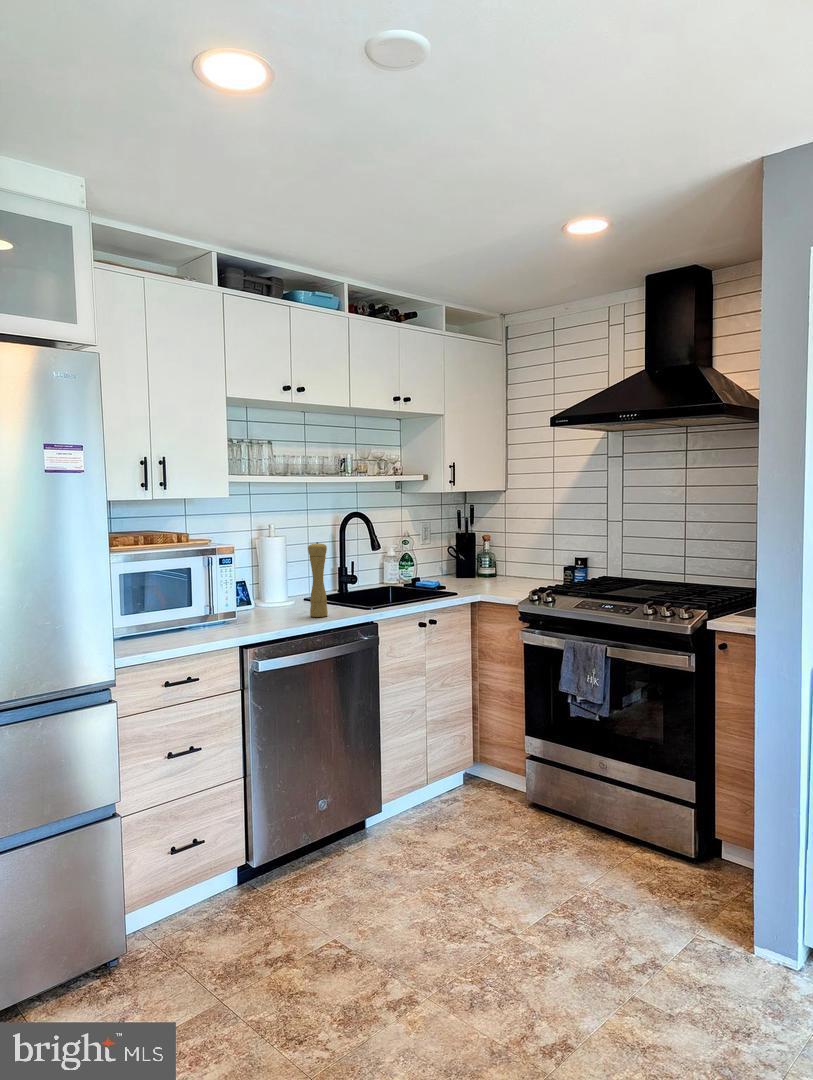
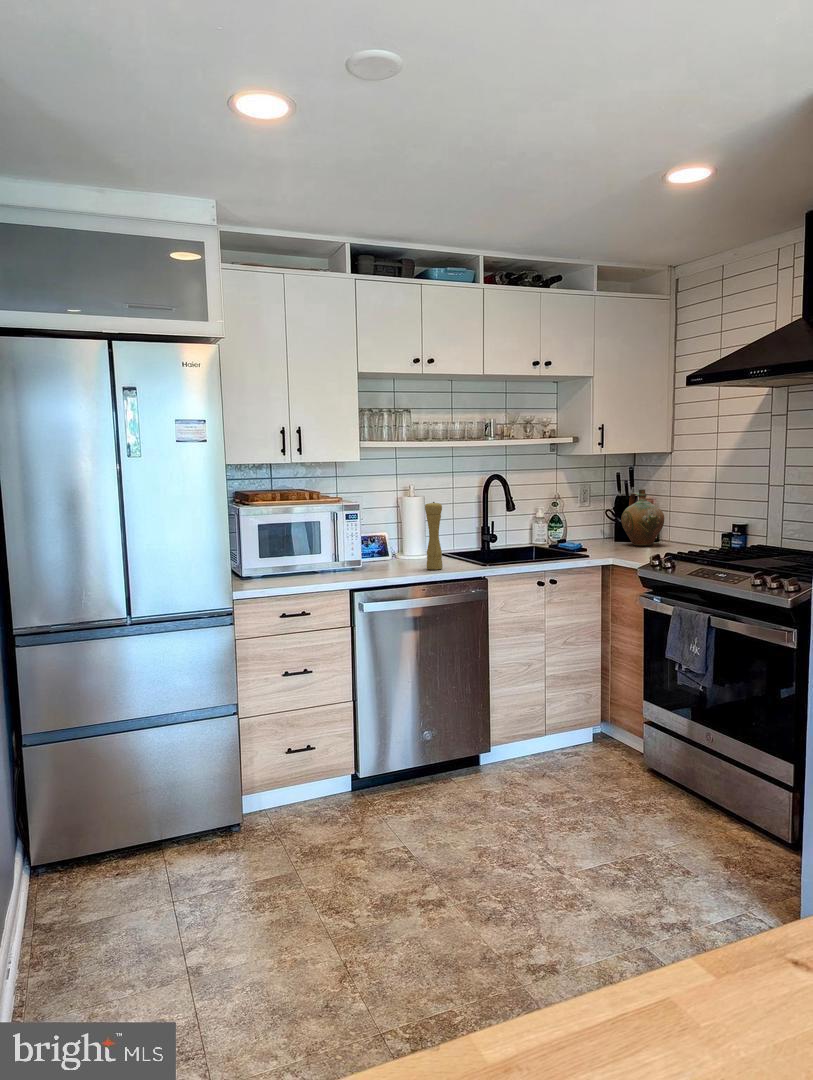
ceramic jug: none [468,527,509,582] -> present [621,489,664,546]

